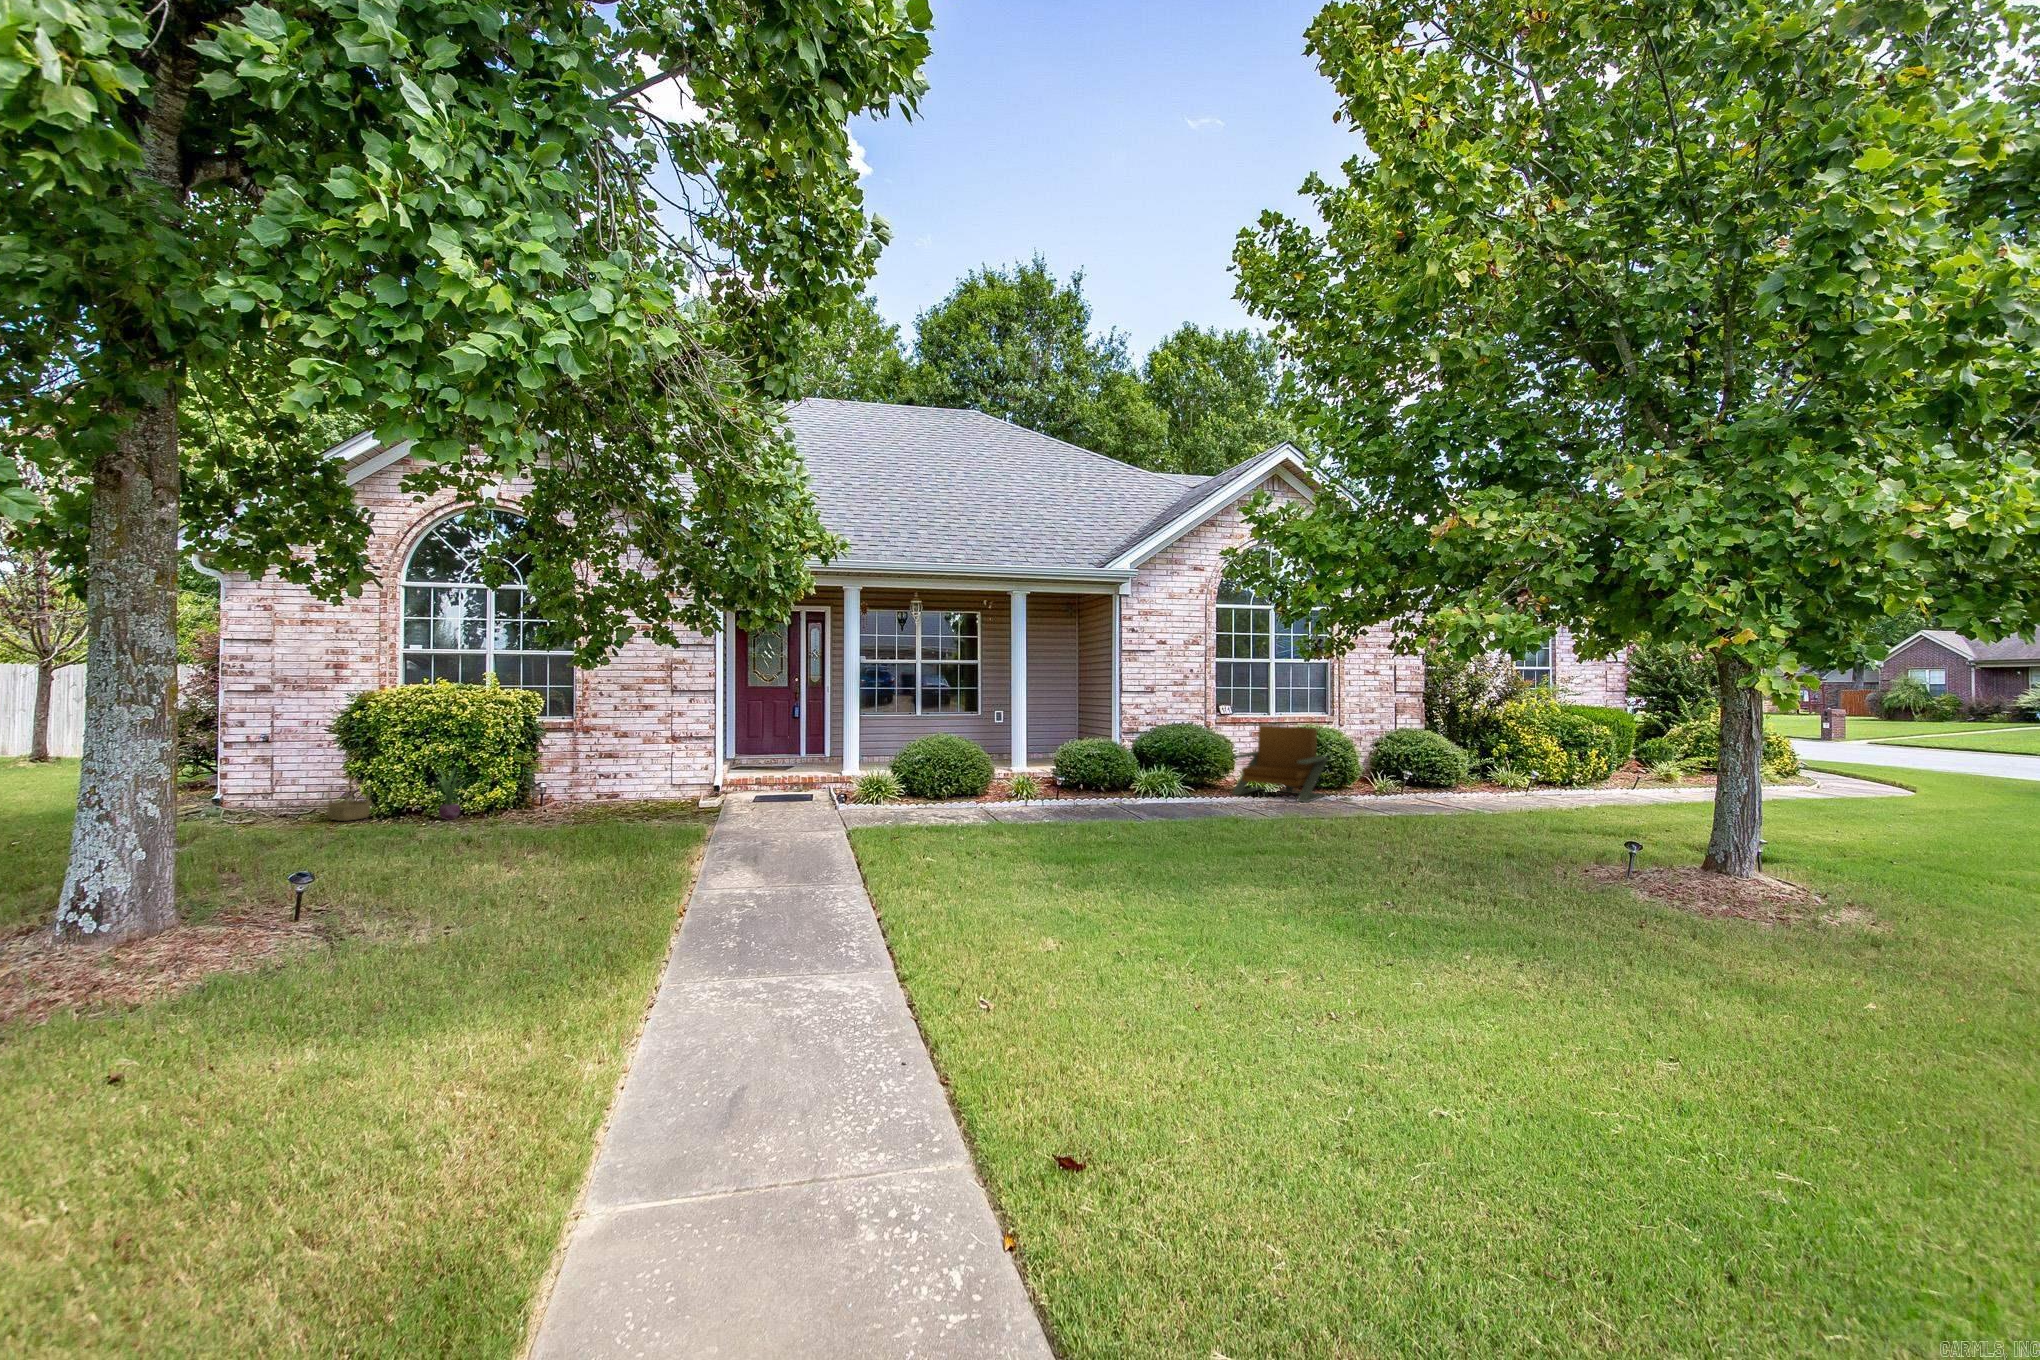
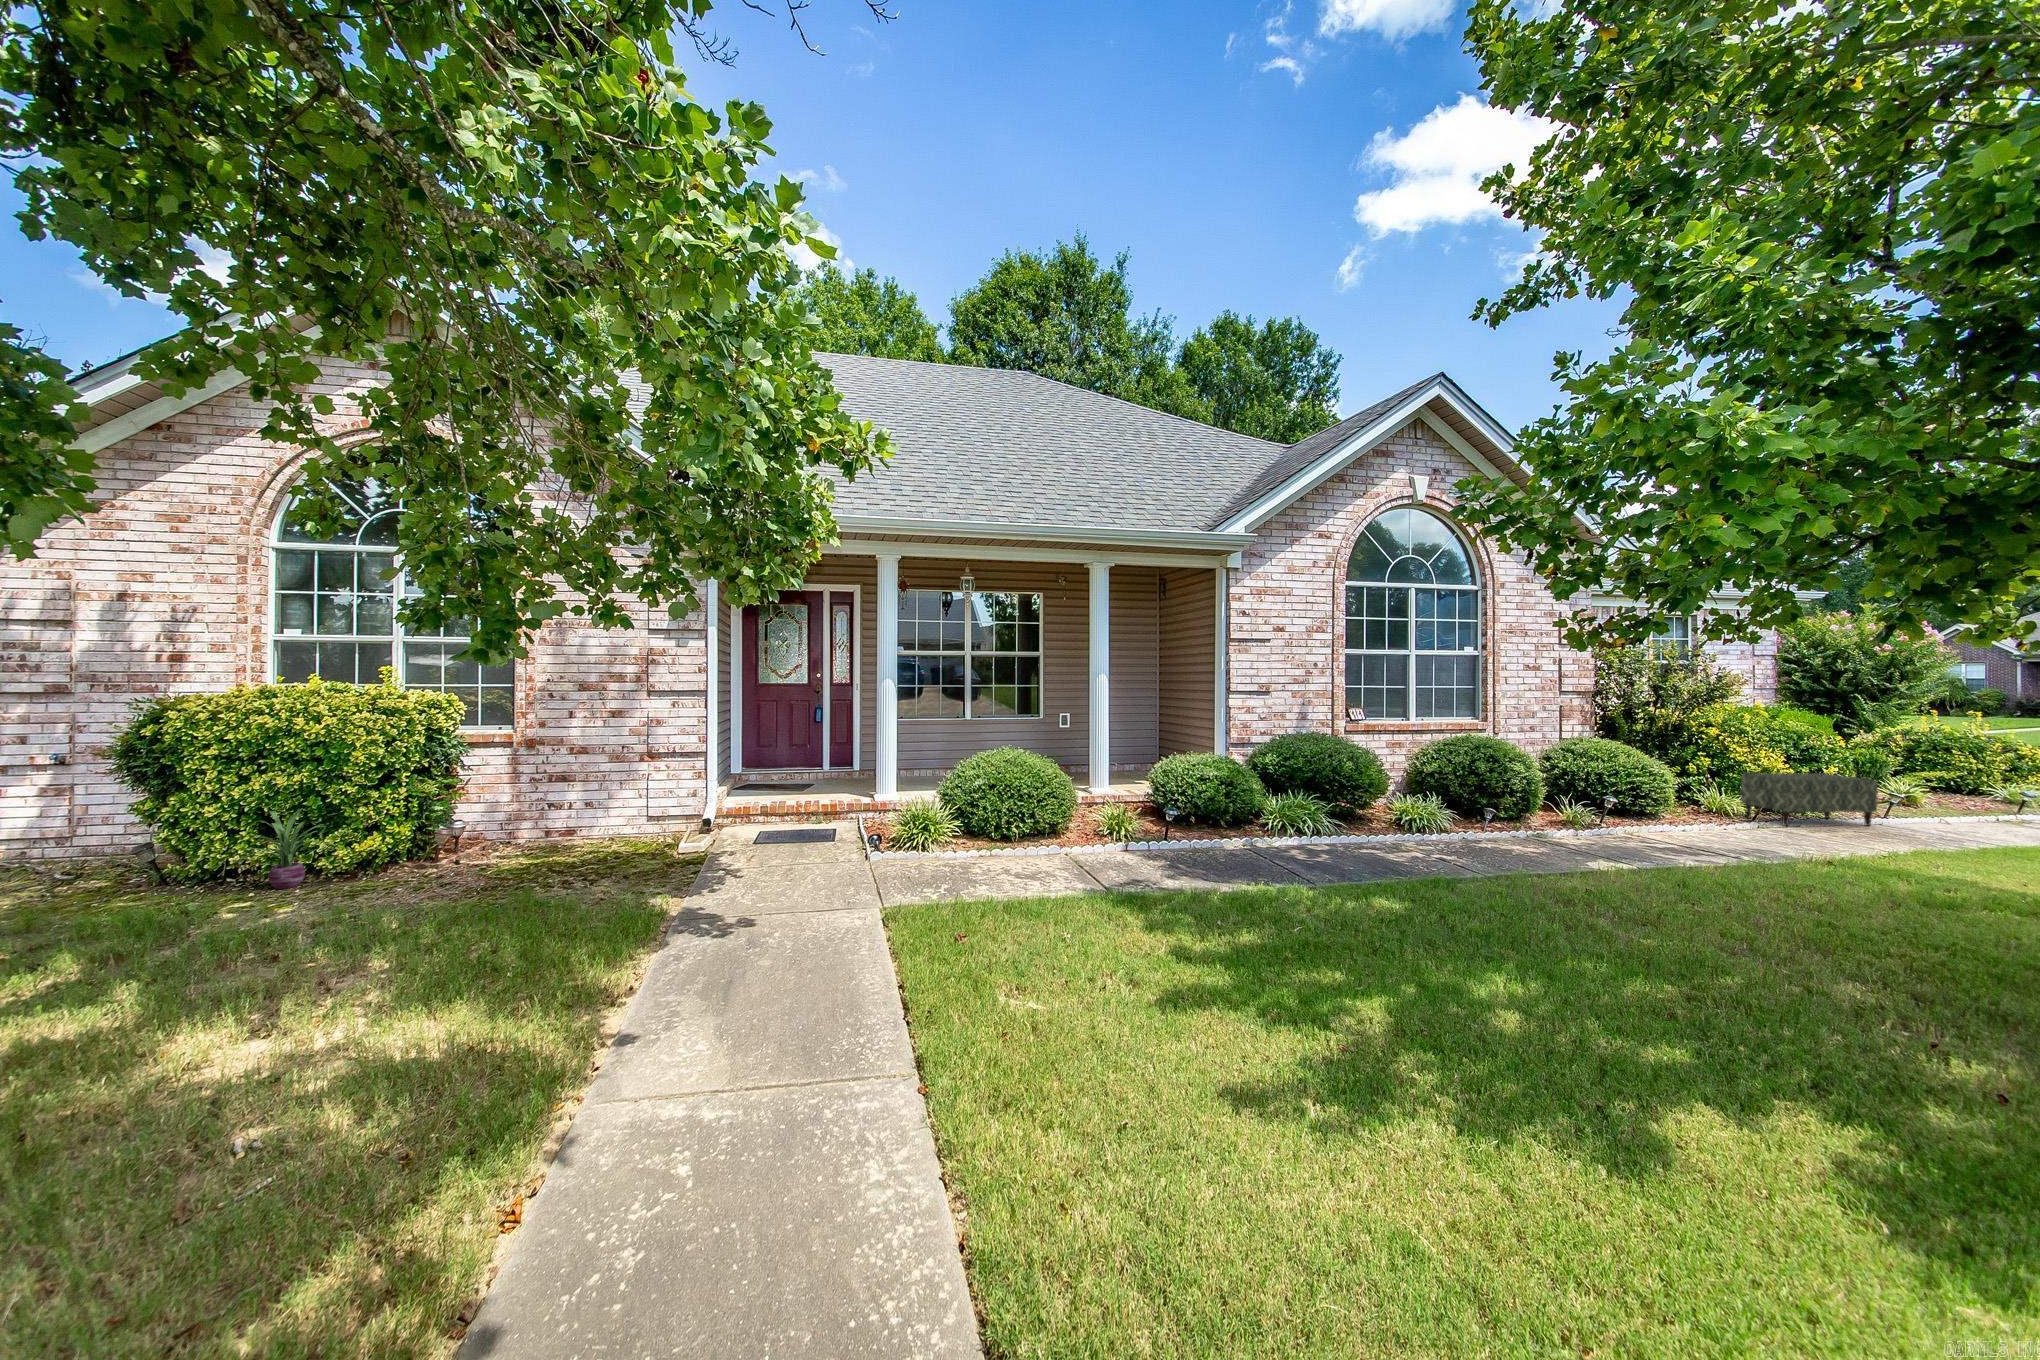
lounge chair: present [1232,725,1328,803] -> none [1387,736,1515,844]
bench: none [1520,754,1614,794] -> present [1740,773,1878,826]
basket: present [327,781,371,821] -> none [90,825,171,894]

